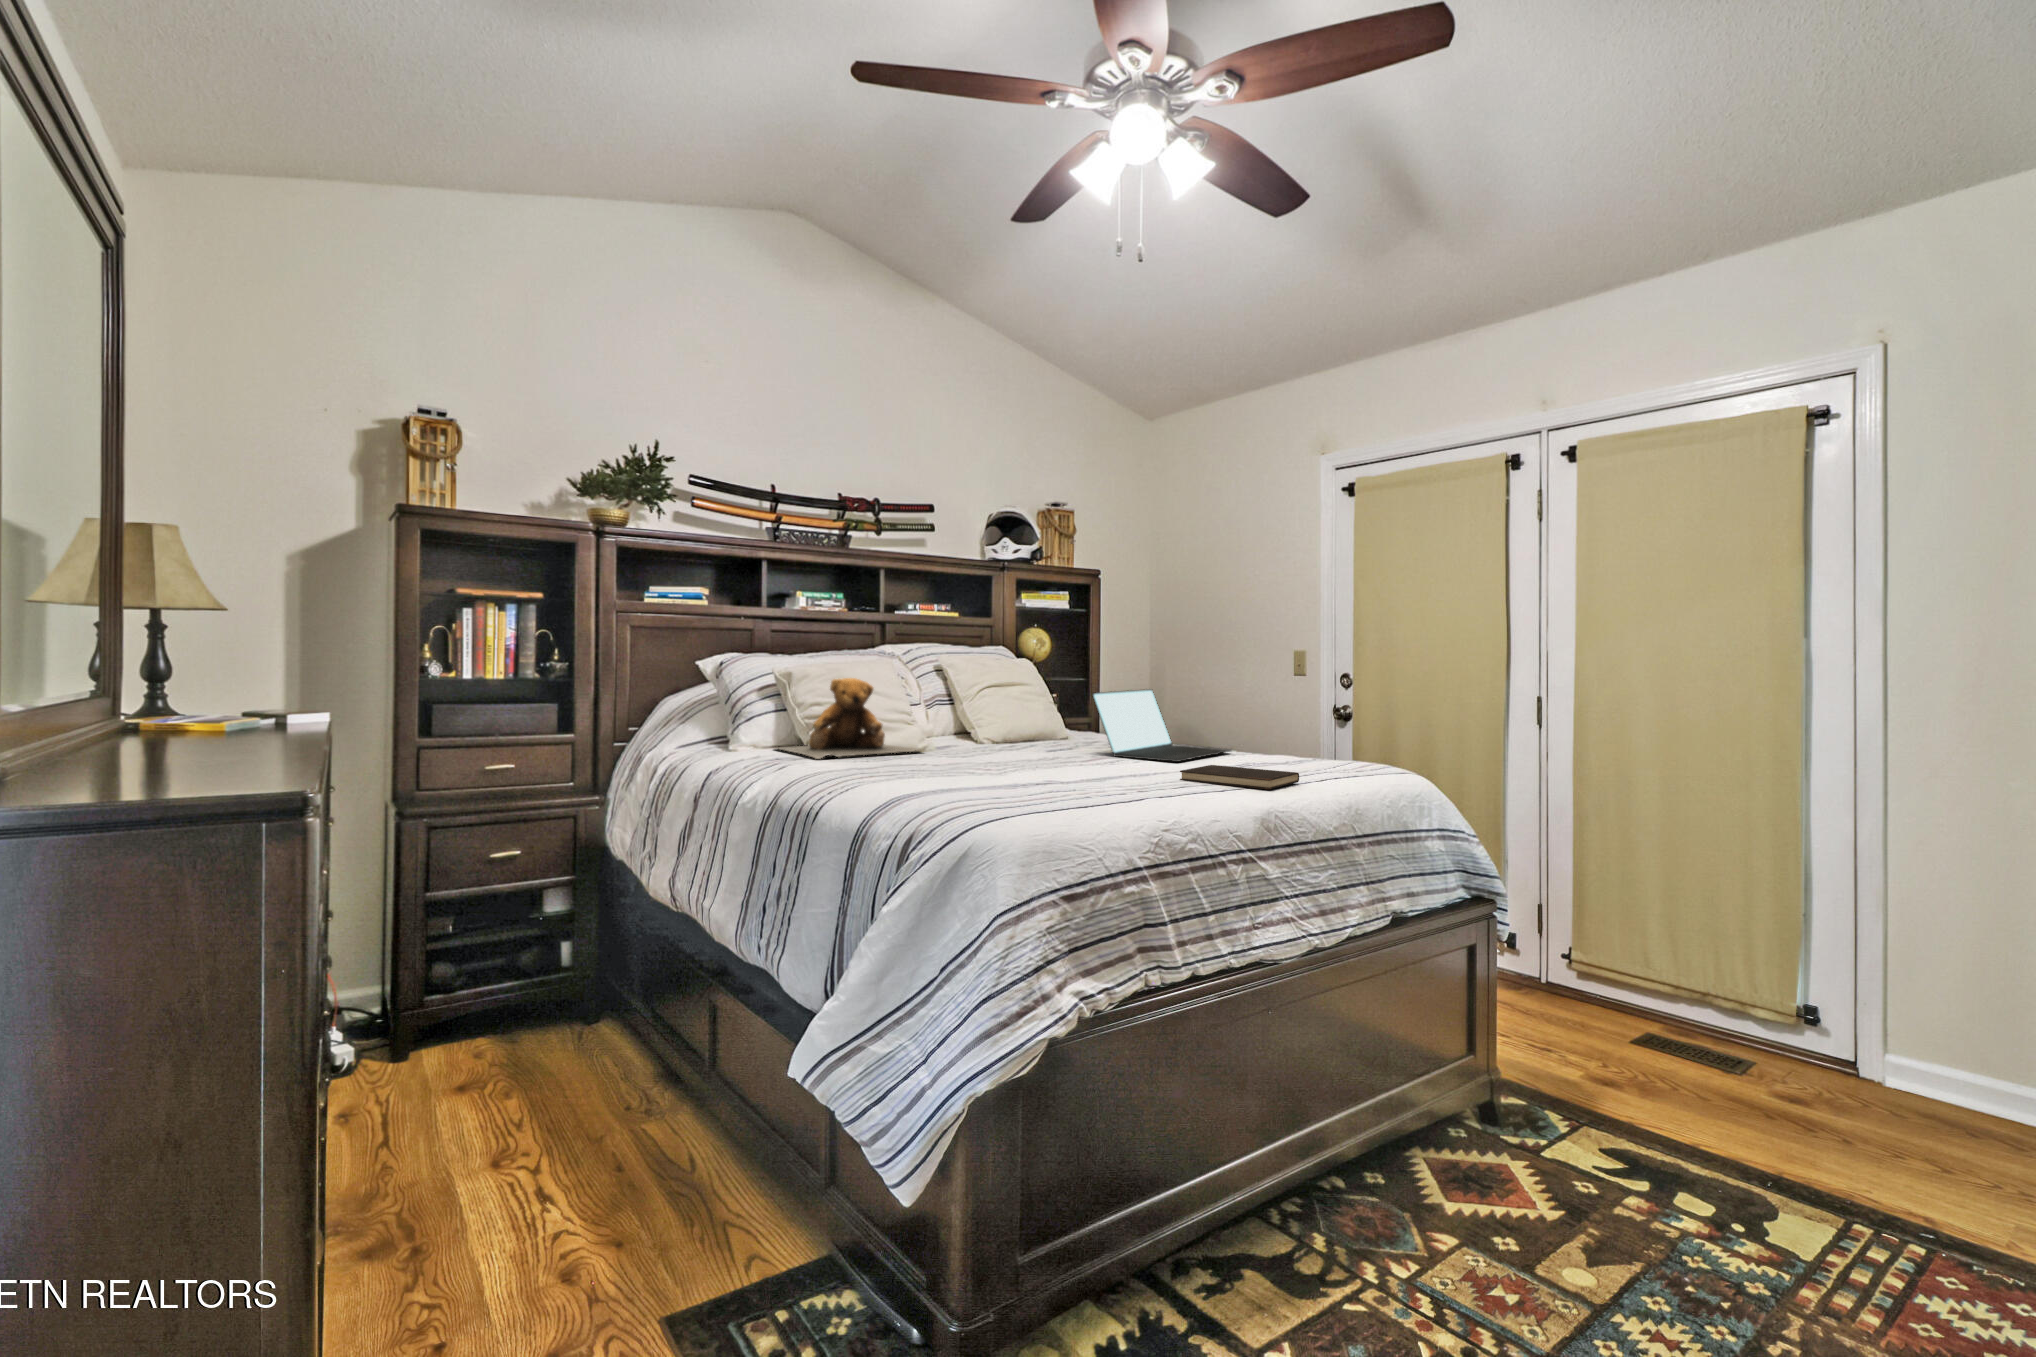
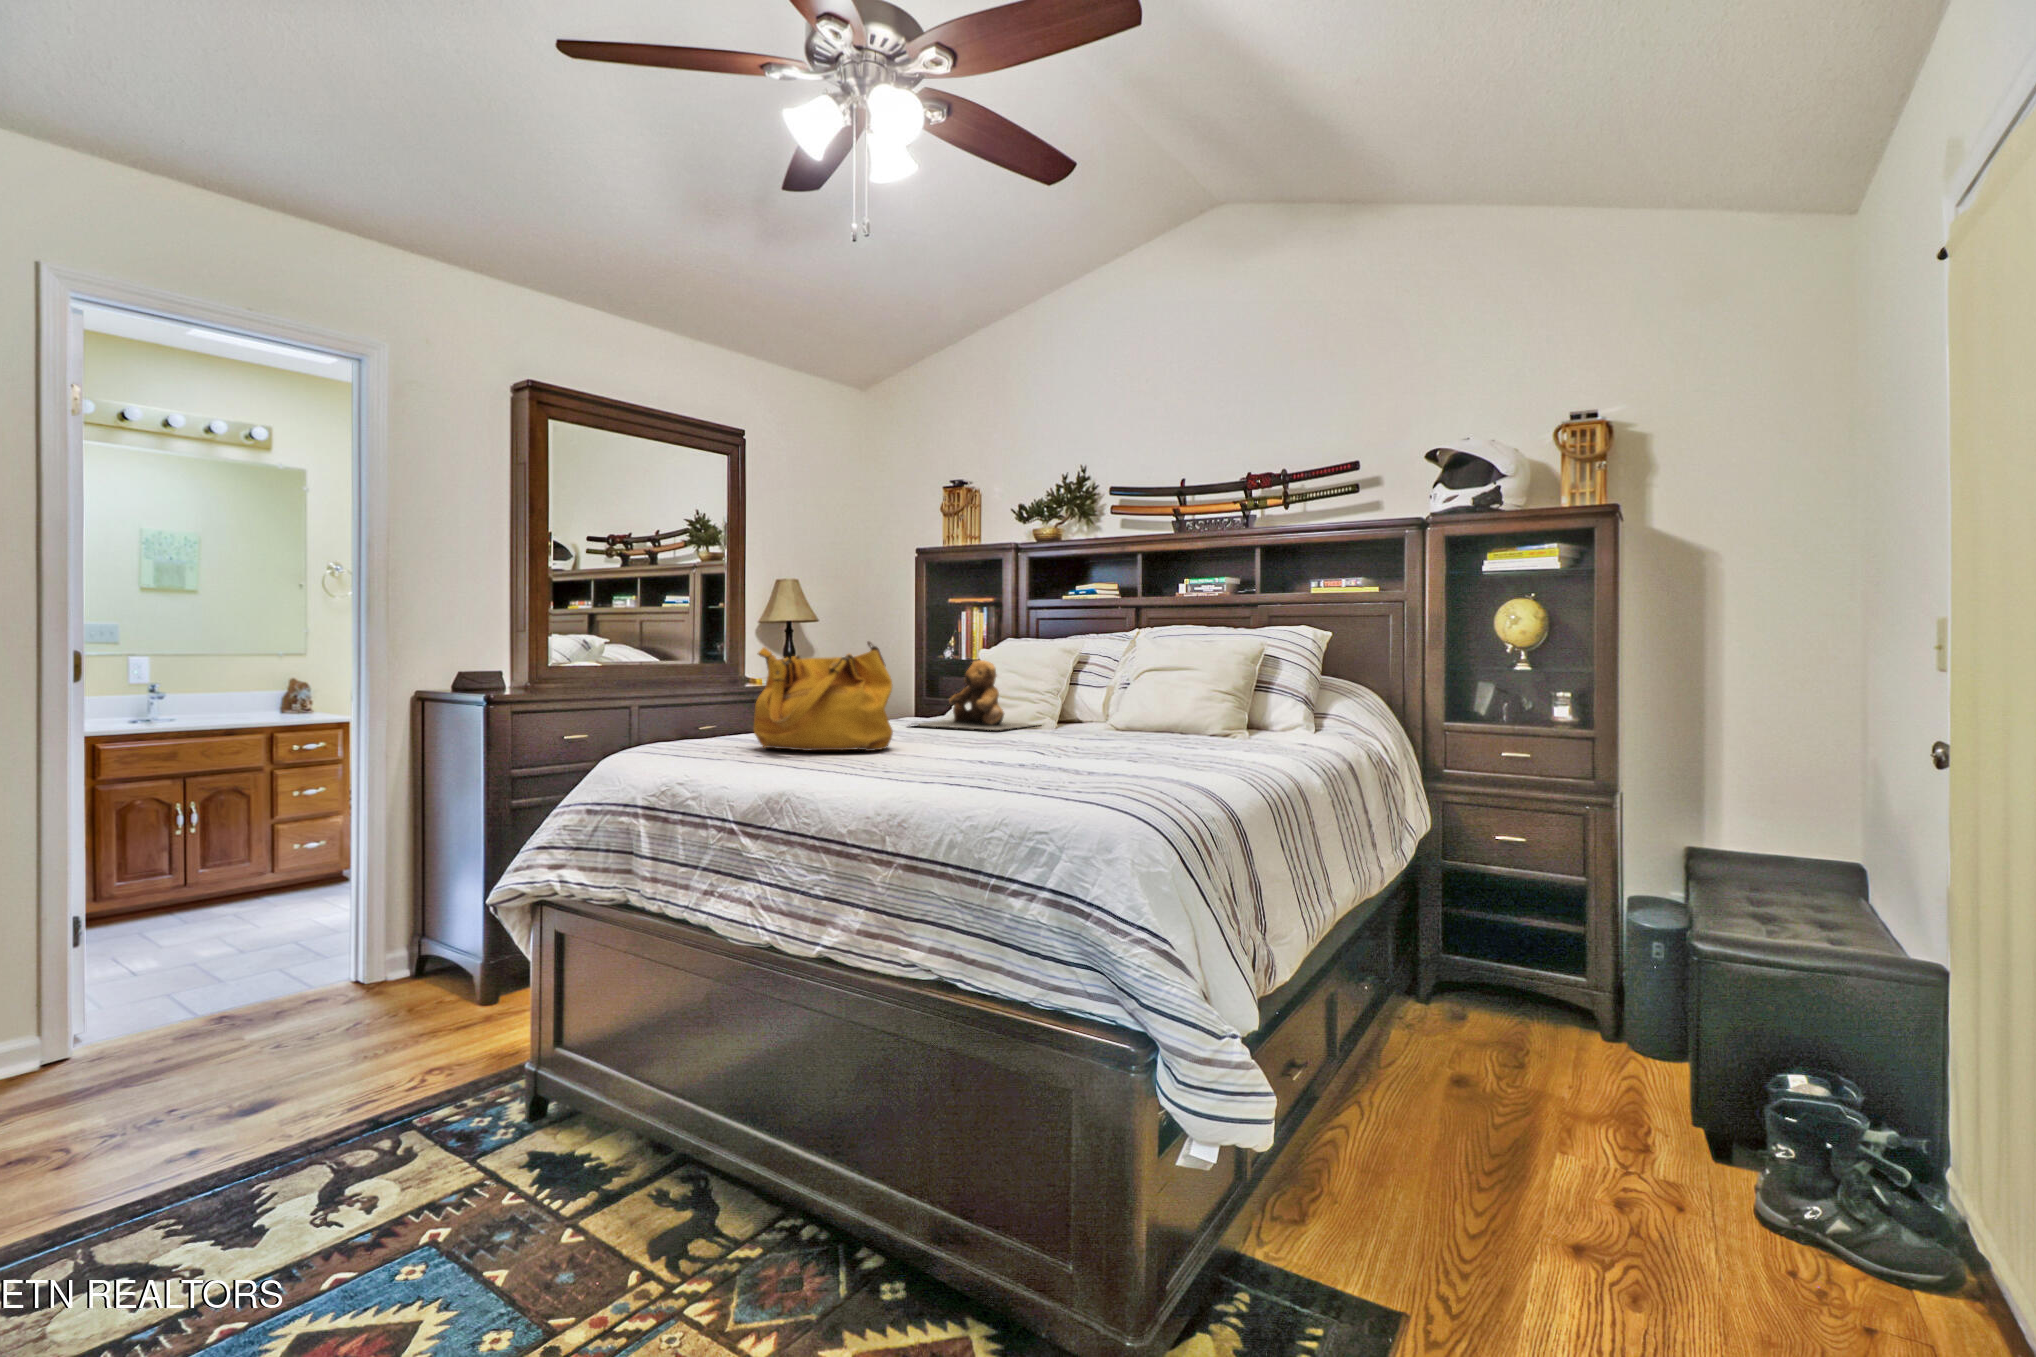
handbag: none [944,664,1093,792] -> present [754,641,893,751]
laptop: present [1092,689,1231,762] -> none [1056,677,1224,765]
hardcover book: present [1180,765,1299,789] -> none [861,755,980,781]

